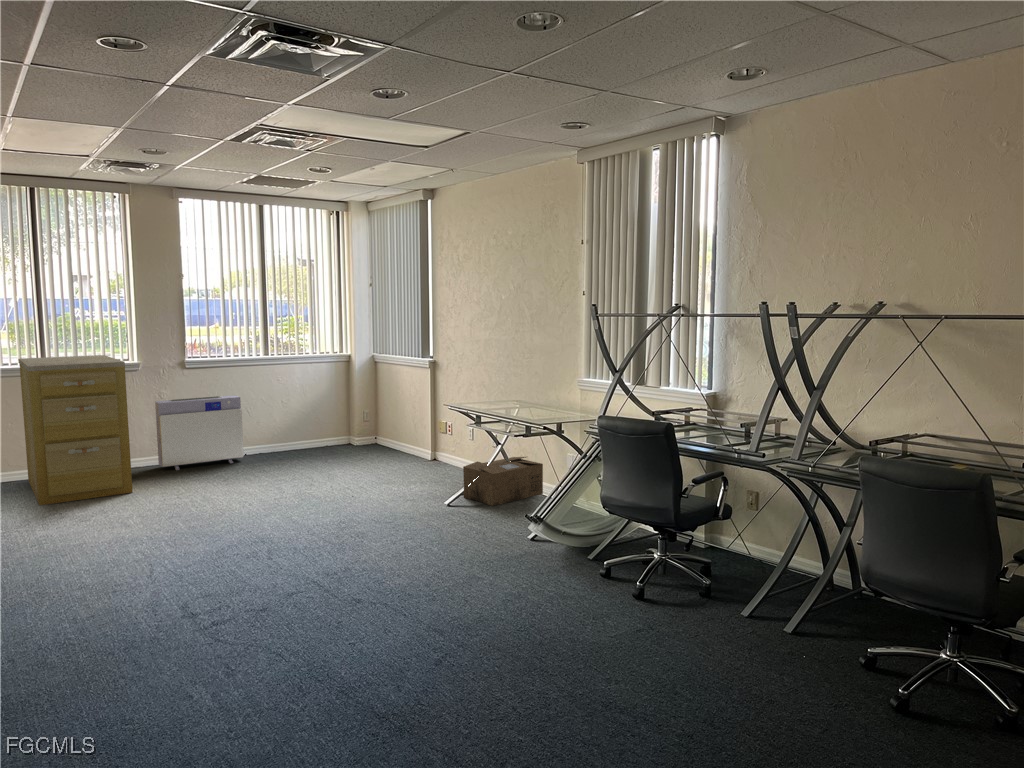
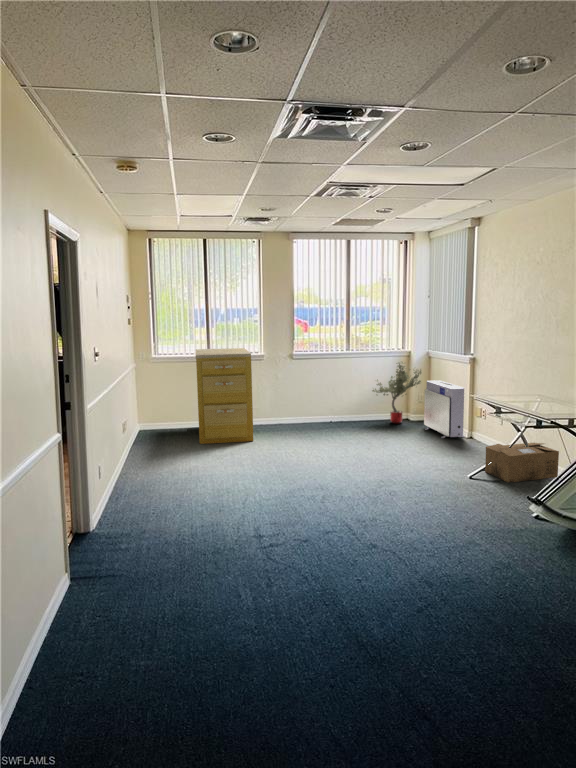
potted tree: none [302,369,368,452] -> present [372,362,421,424]
air purifier: present [155,395,244,470] -> present [424,380,464,438]

